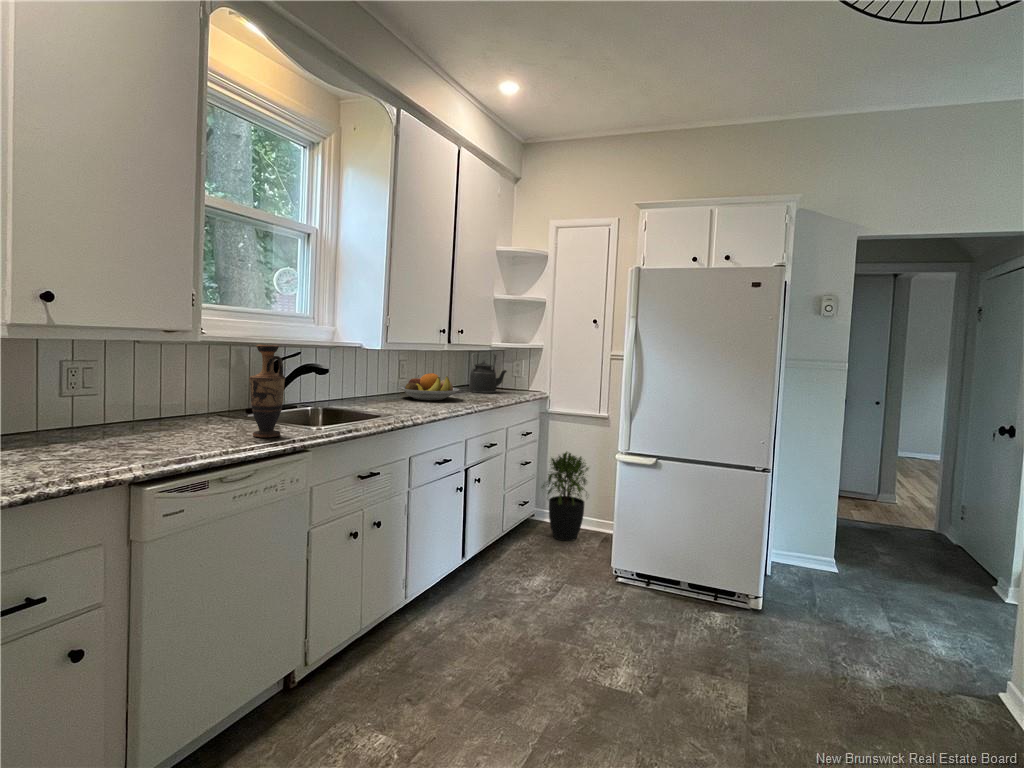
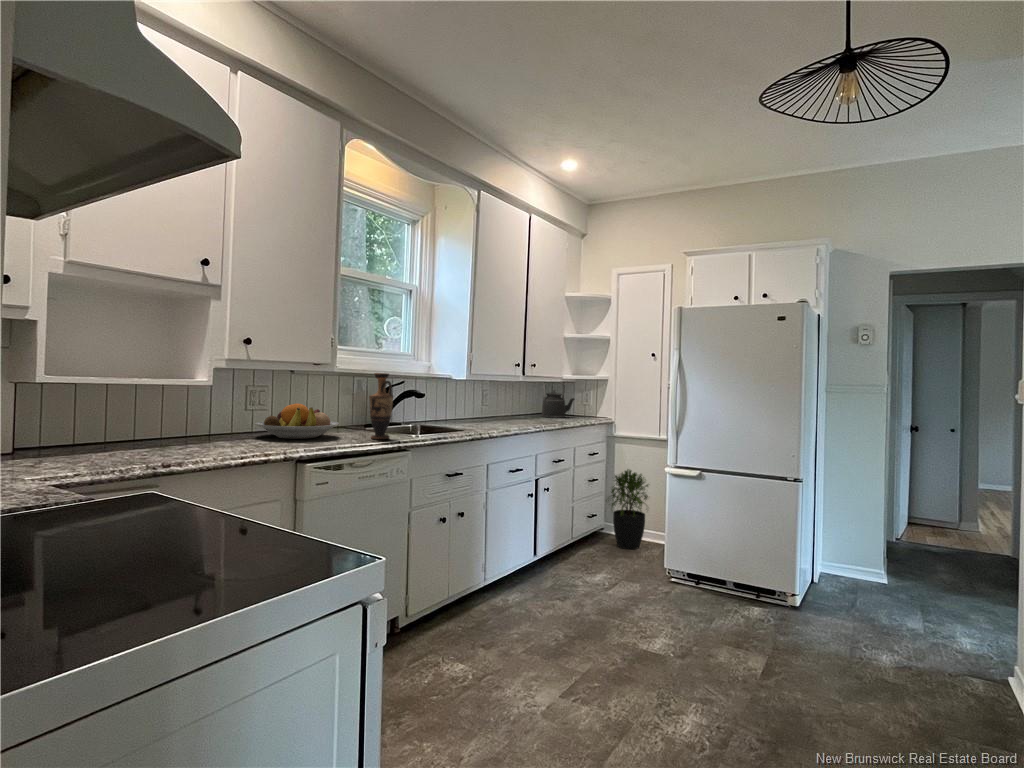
fruit bowl: present [398,373,459,400] -> present [255,404,339,439]

